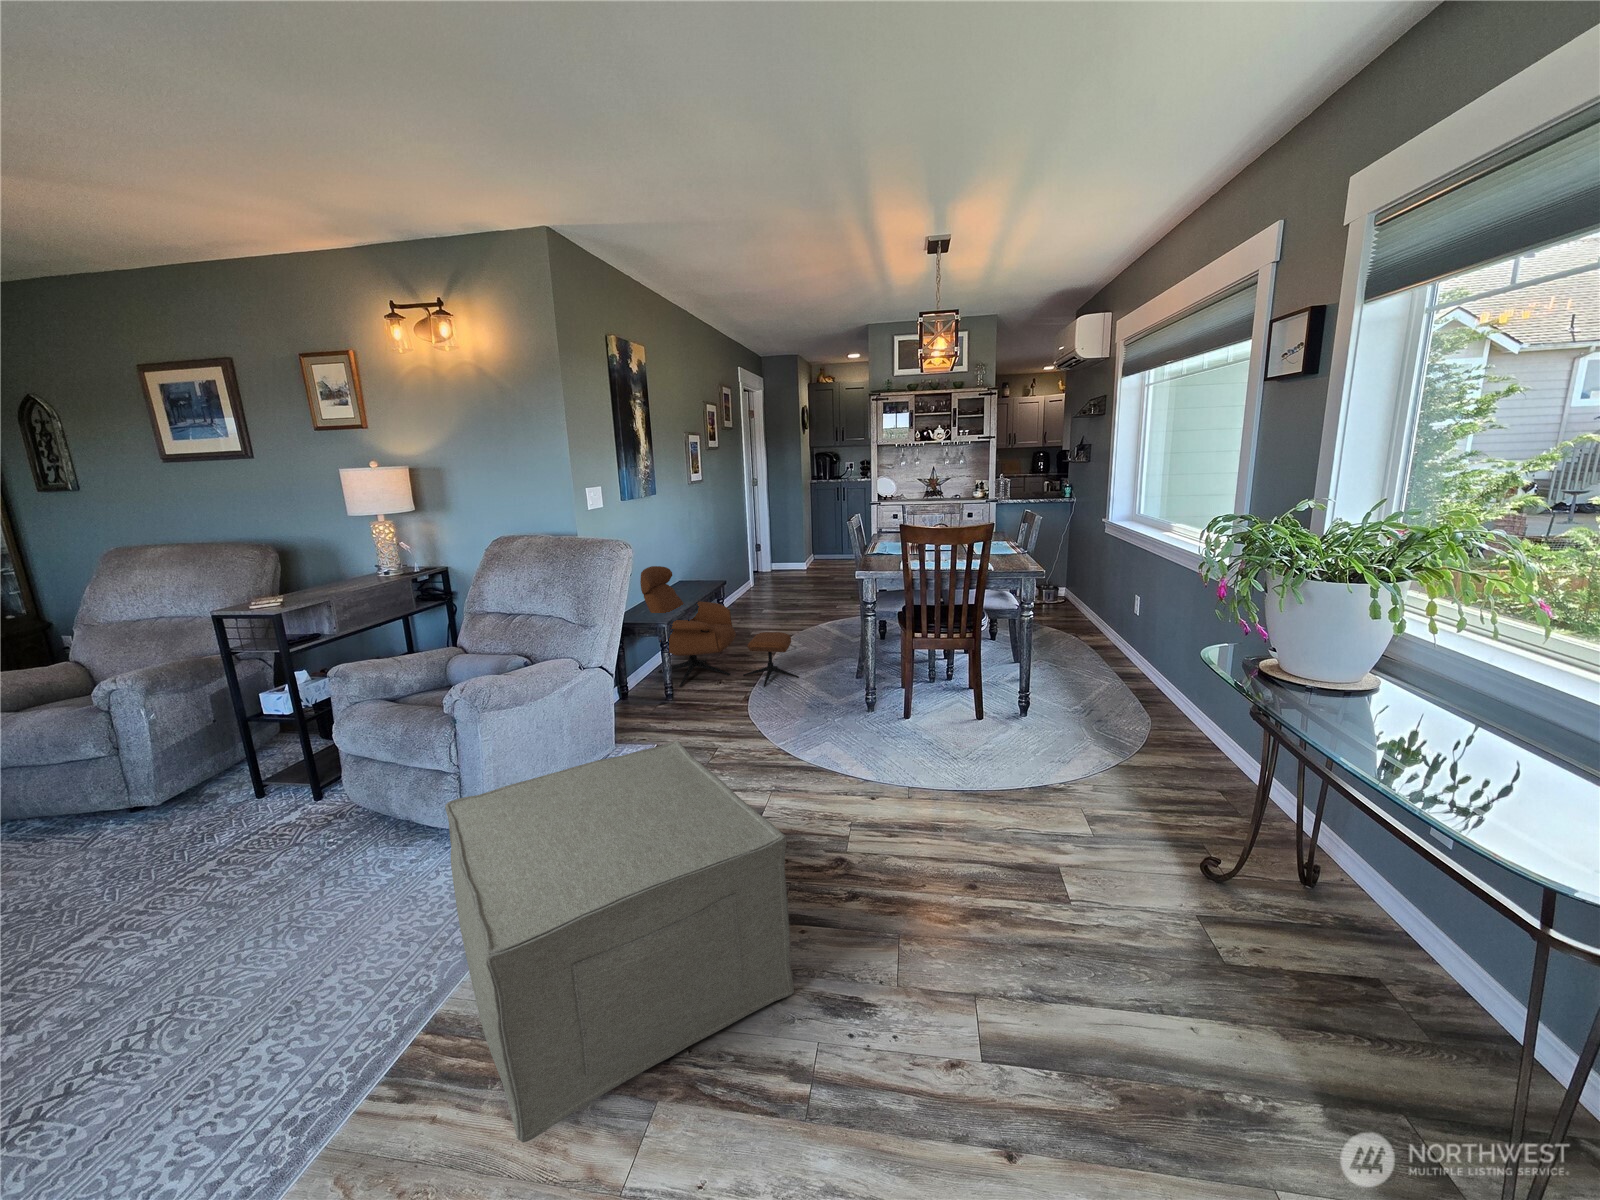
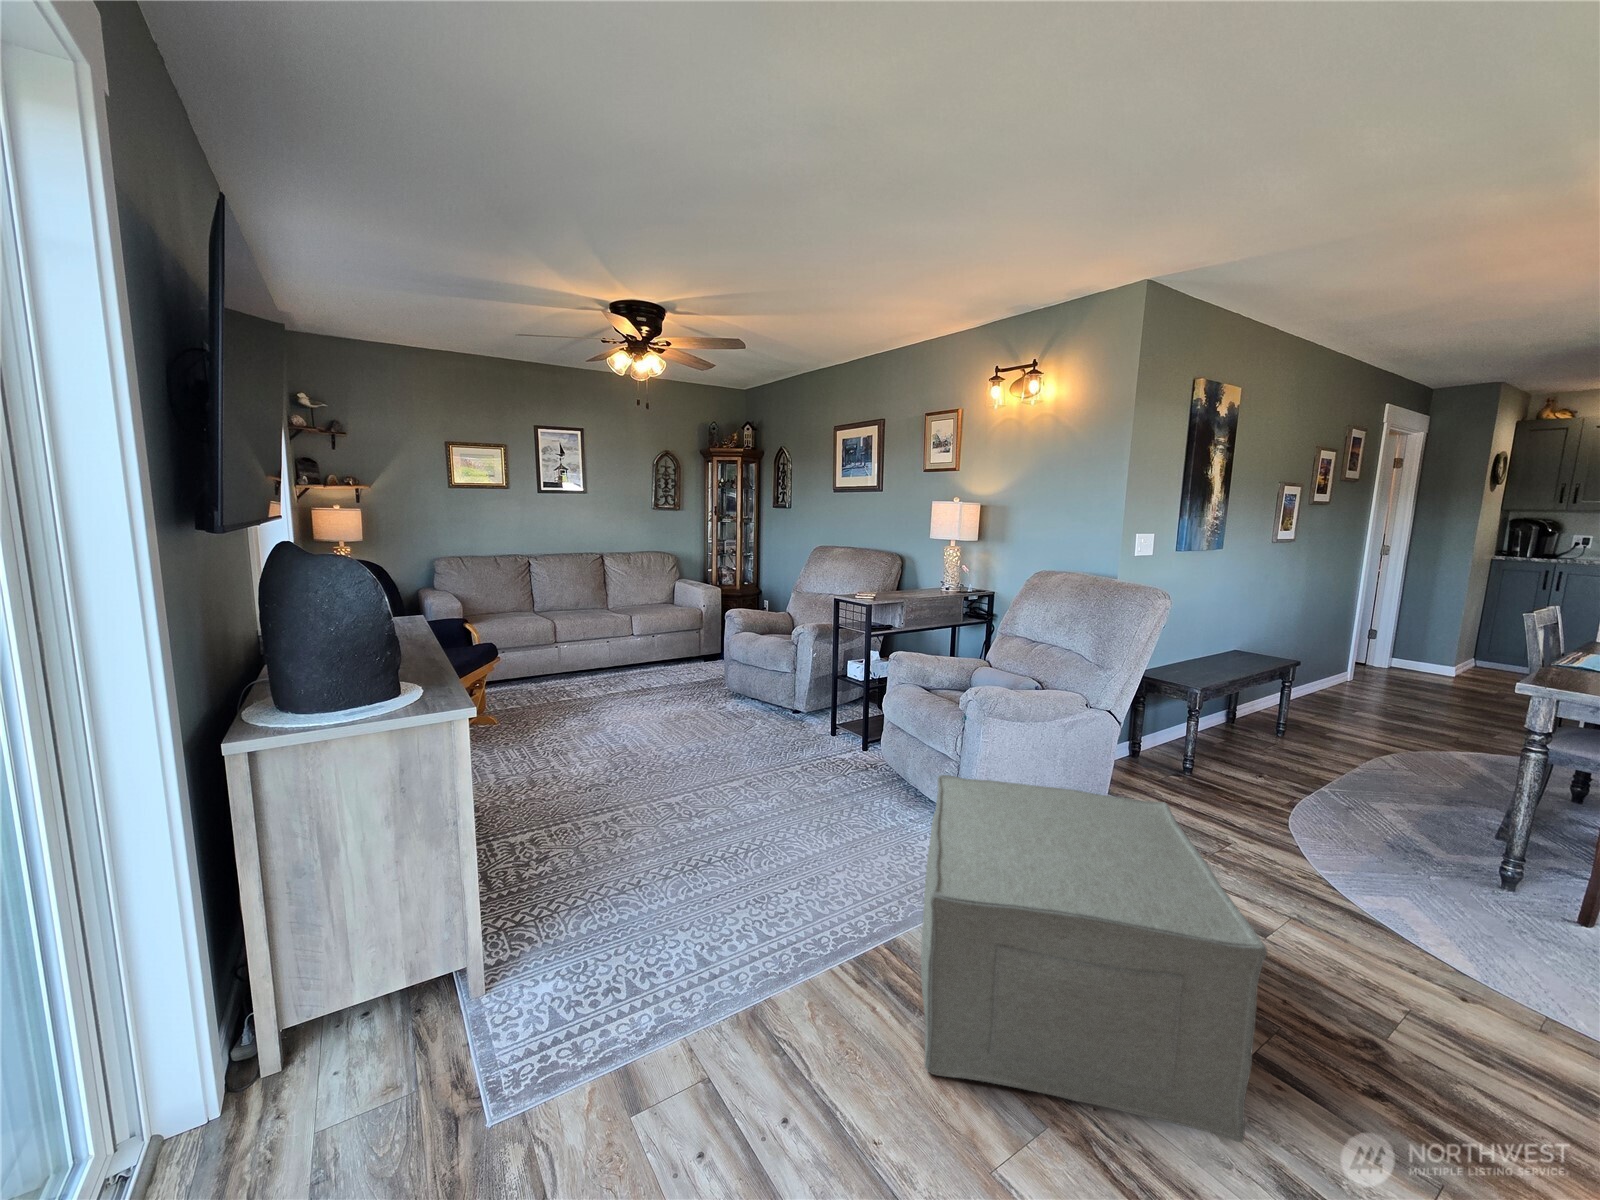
lounge chair: present [640,566,799,687] -> none [1178,625,1387,806]

